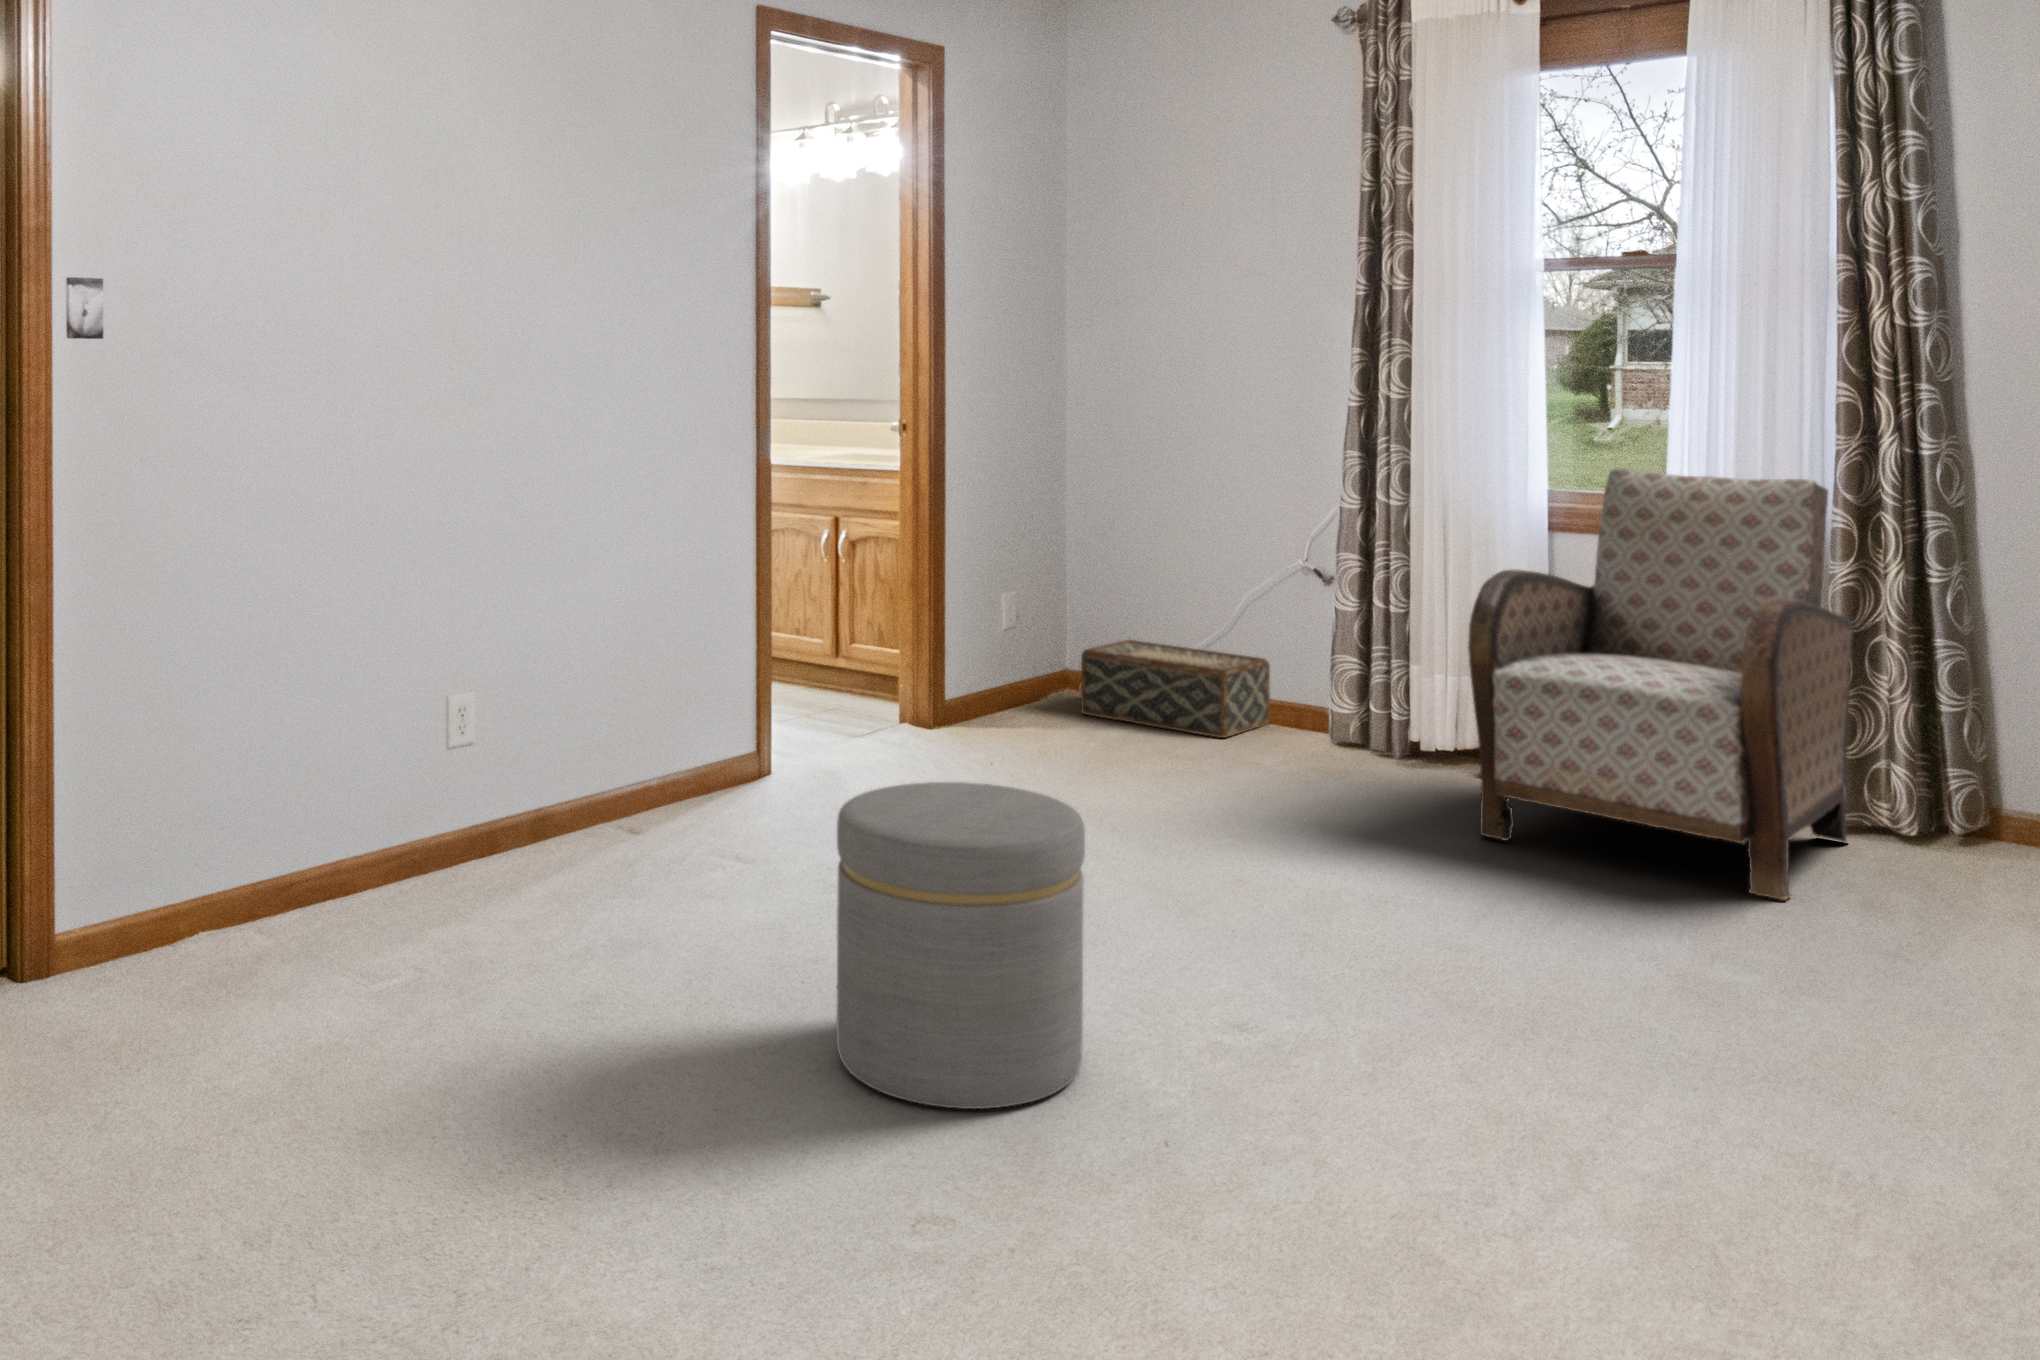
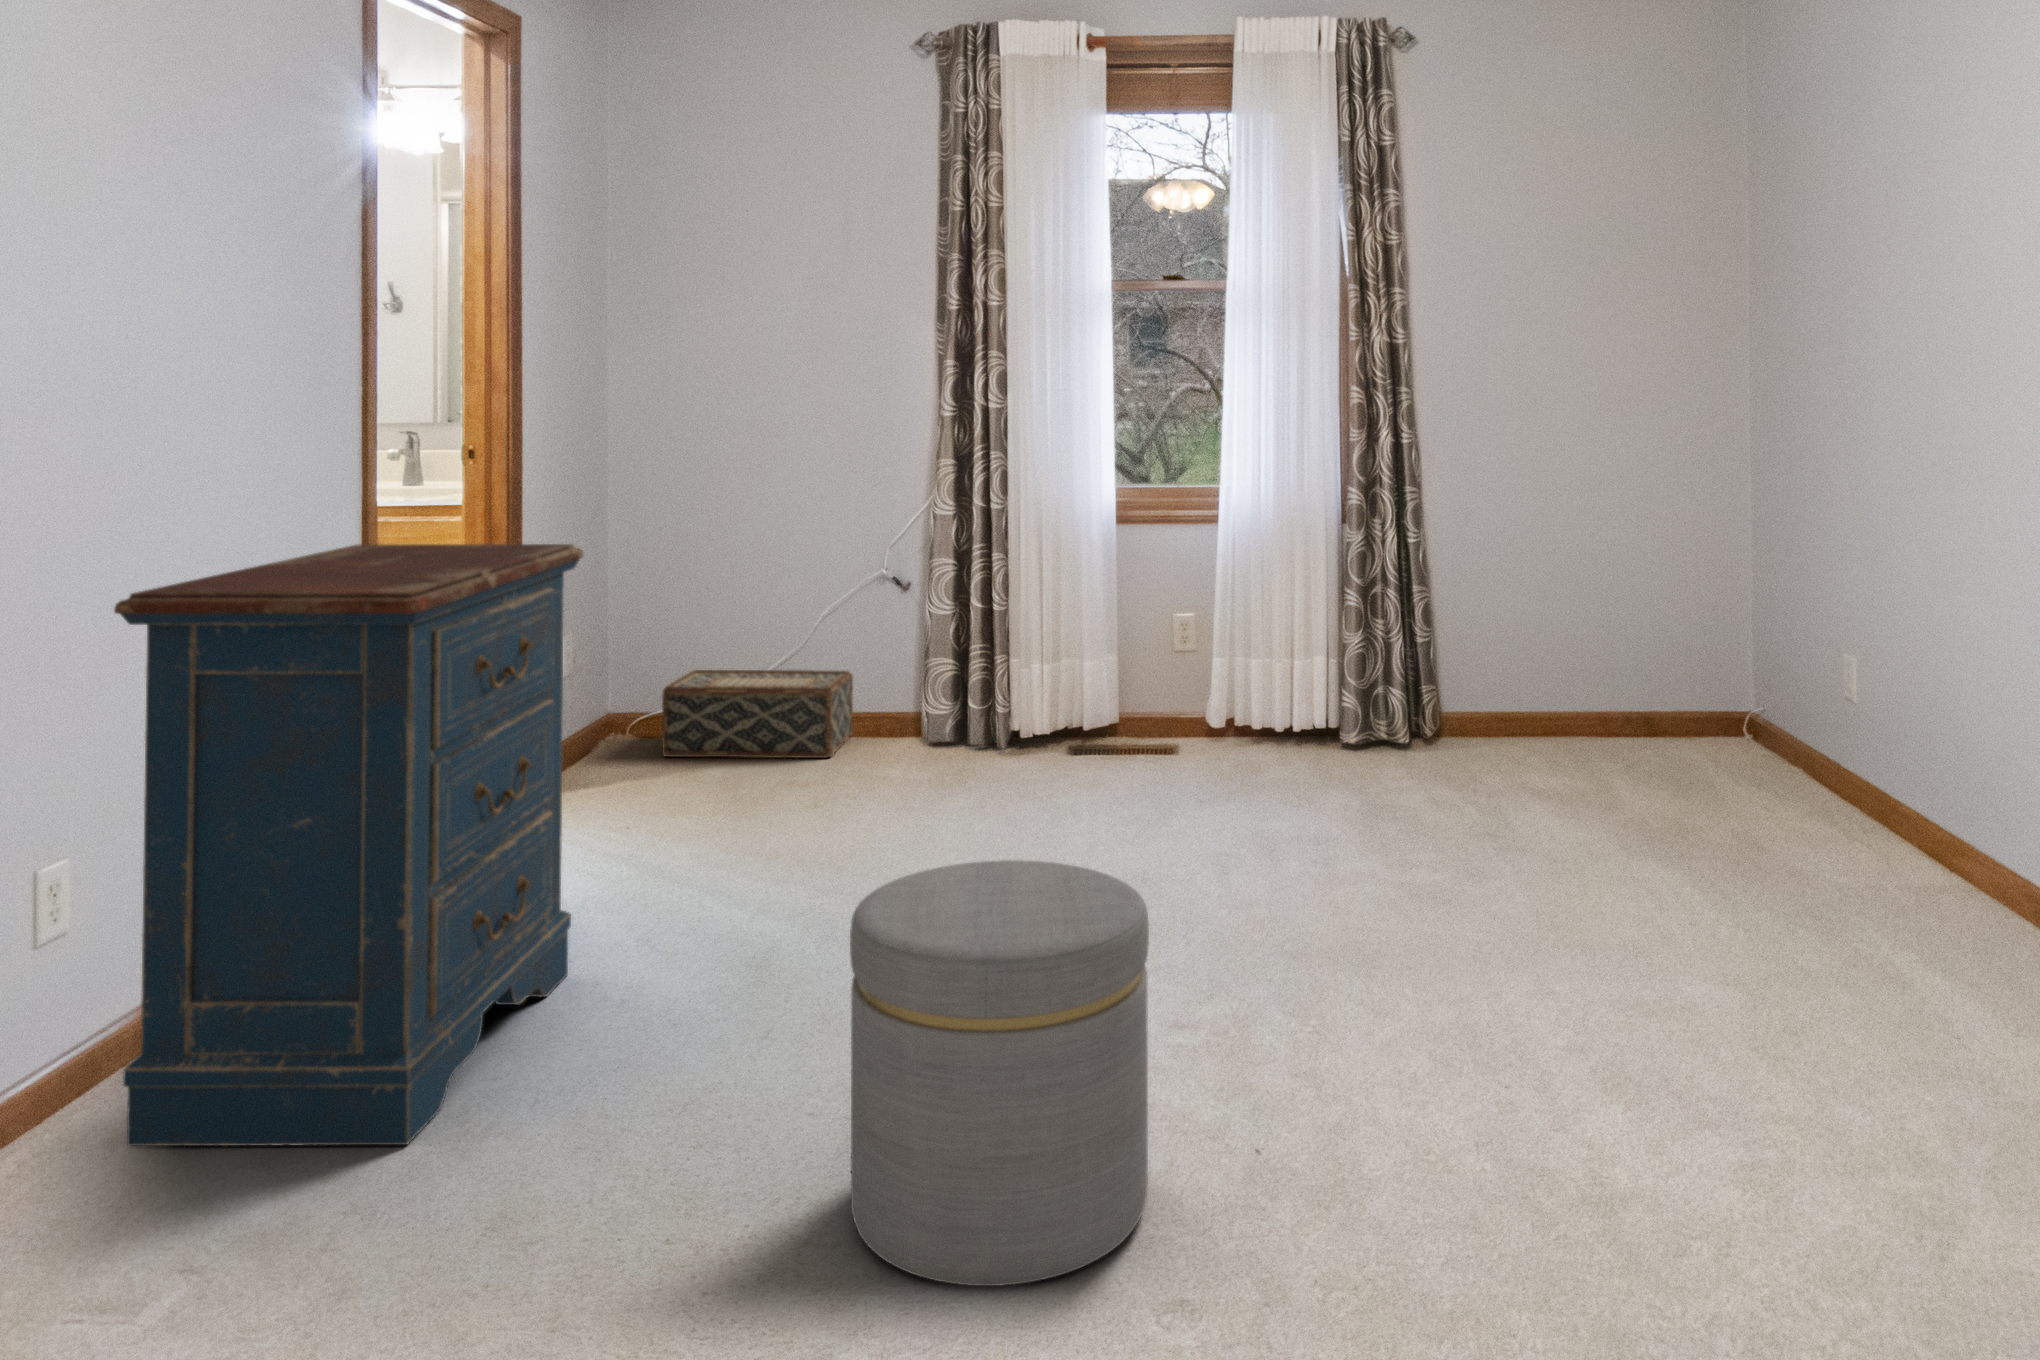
armchair: present [1468,469,1853,900] -> none [1144,464,1406,817]
dresser: none [502,490,855,916] -> present [114,544,583,1146]

